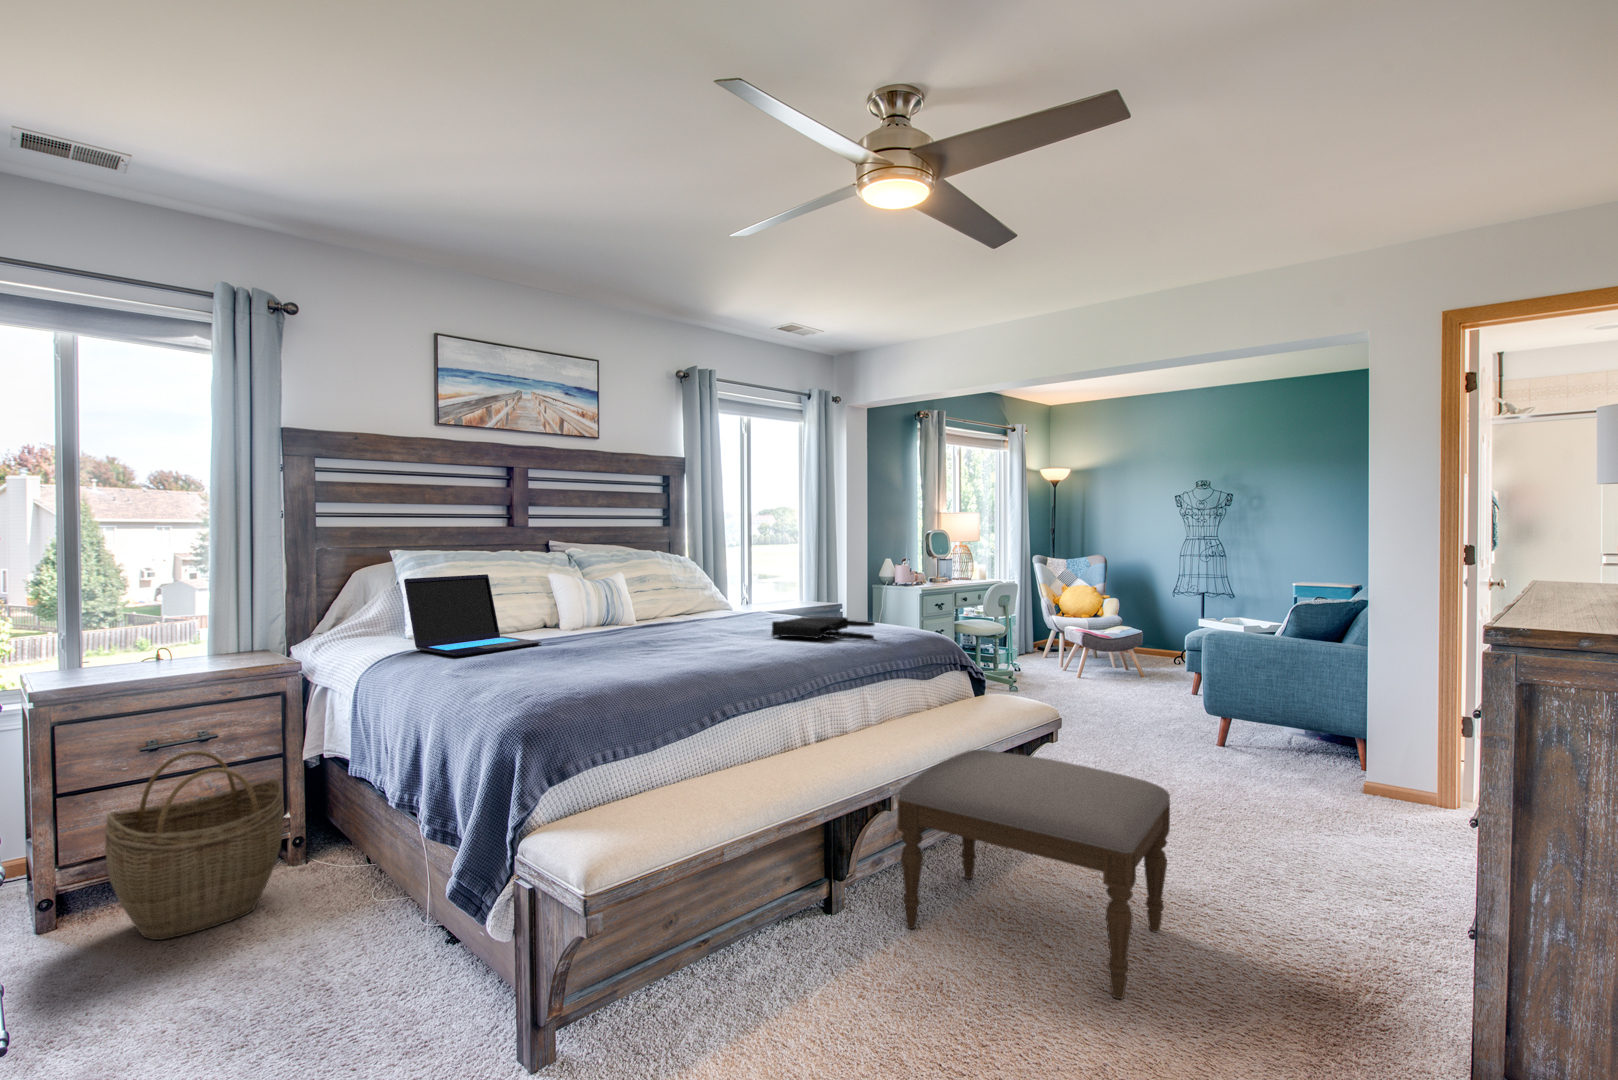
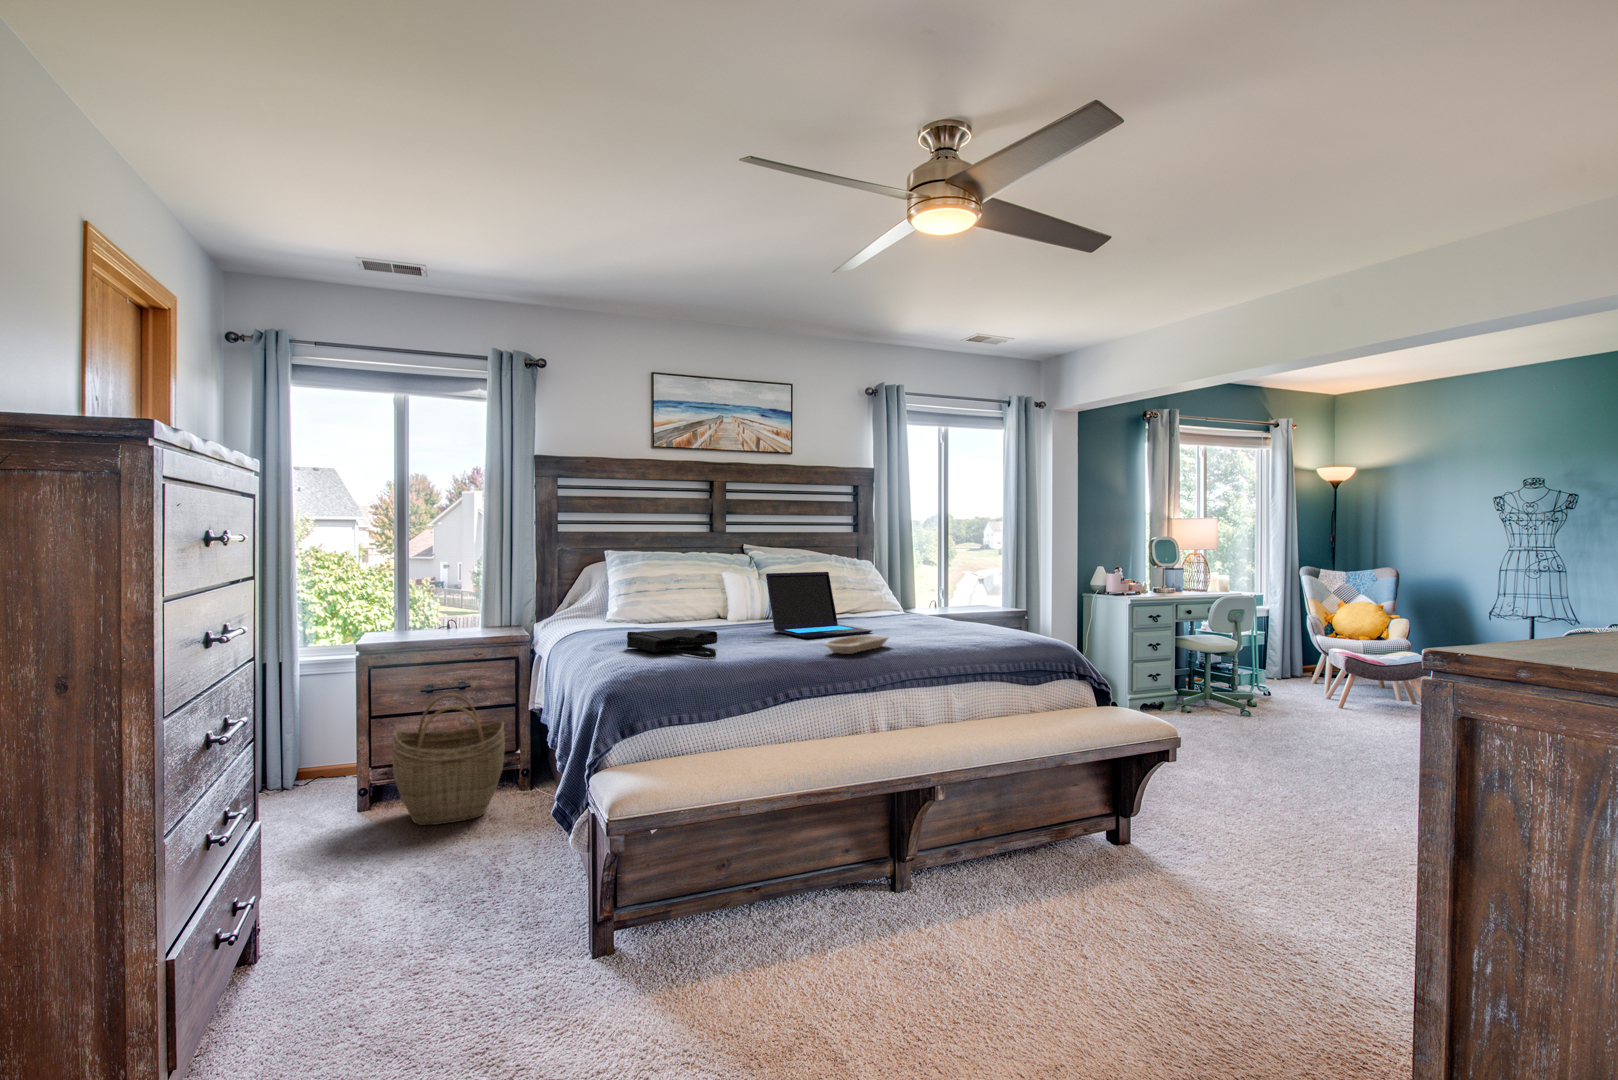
laptop: present [404,574,541,656] -> present [766,572,872,638]
tote bag: present [772,617,875,640] -> present [627,629,717,657]
tray: none [737,639,792,662] -> present [825,635,888,654]
ottoman: present [898,750,1170,999] -> none [949,756,1246,1021]

